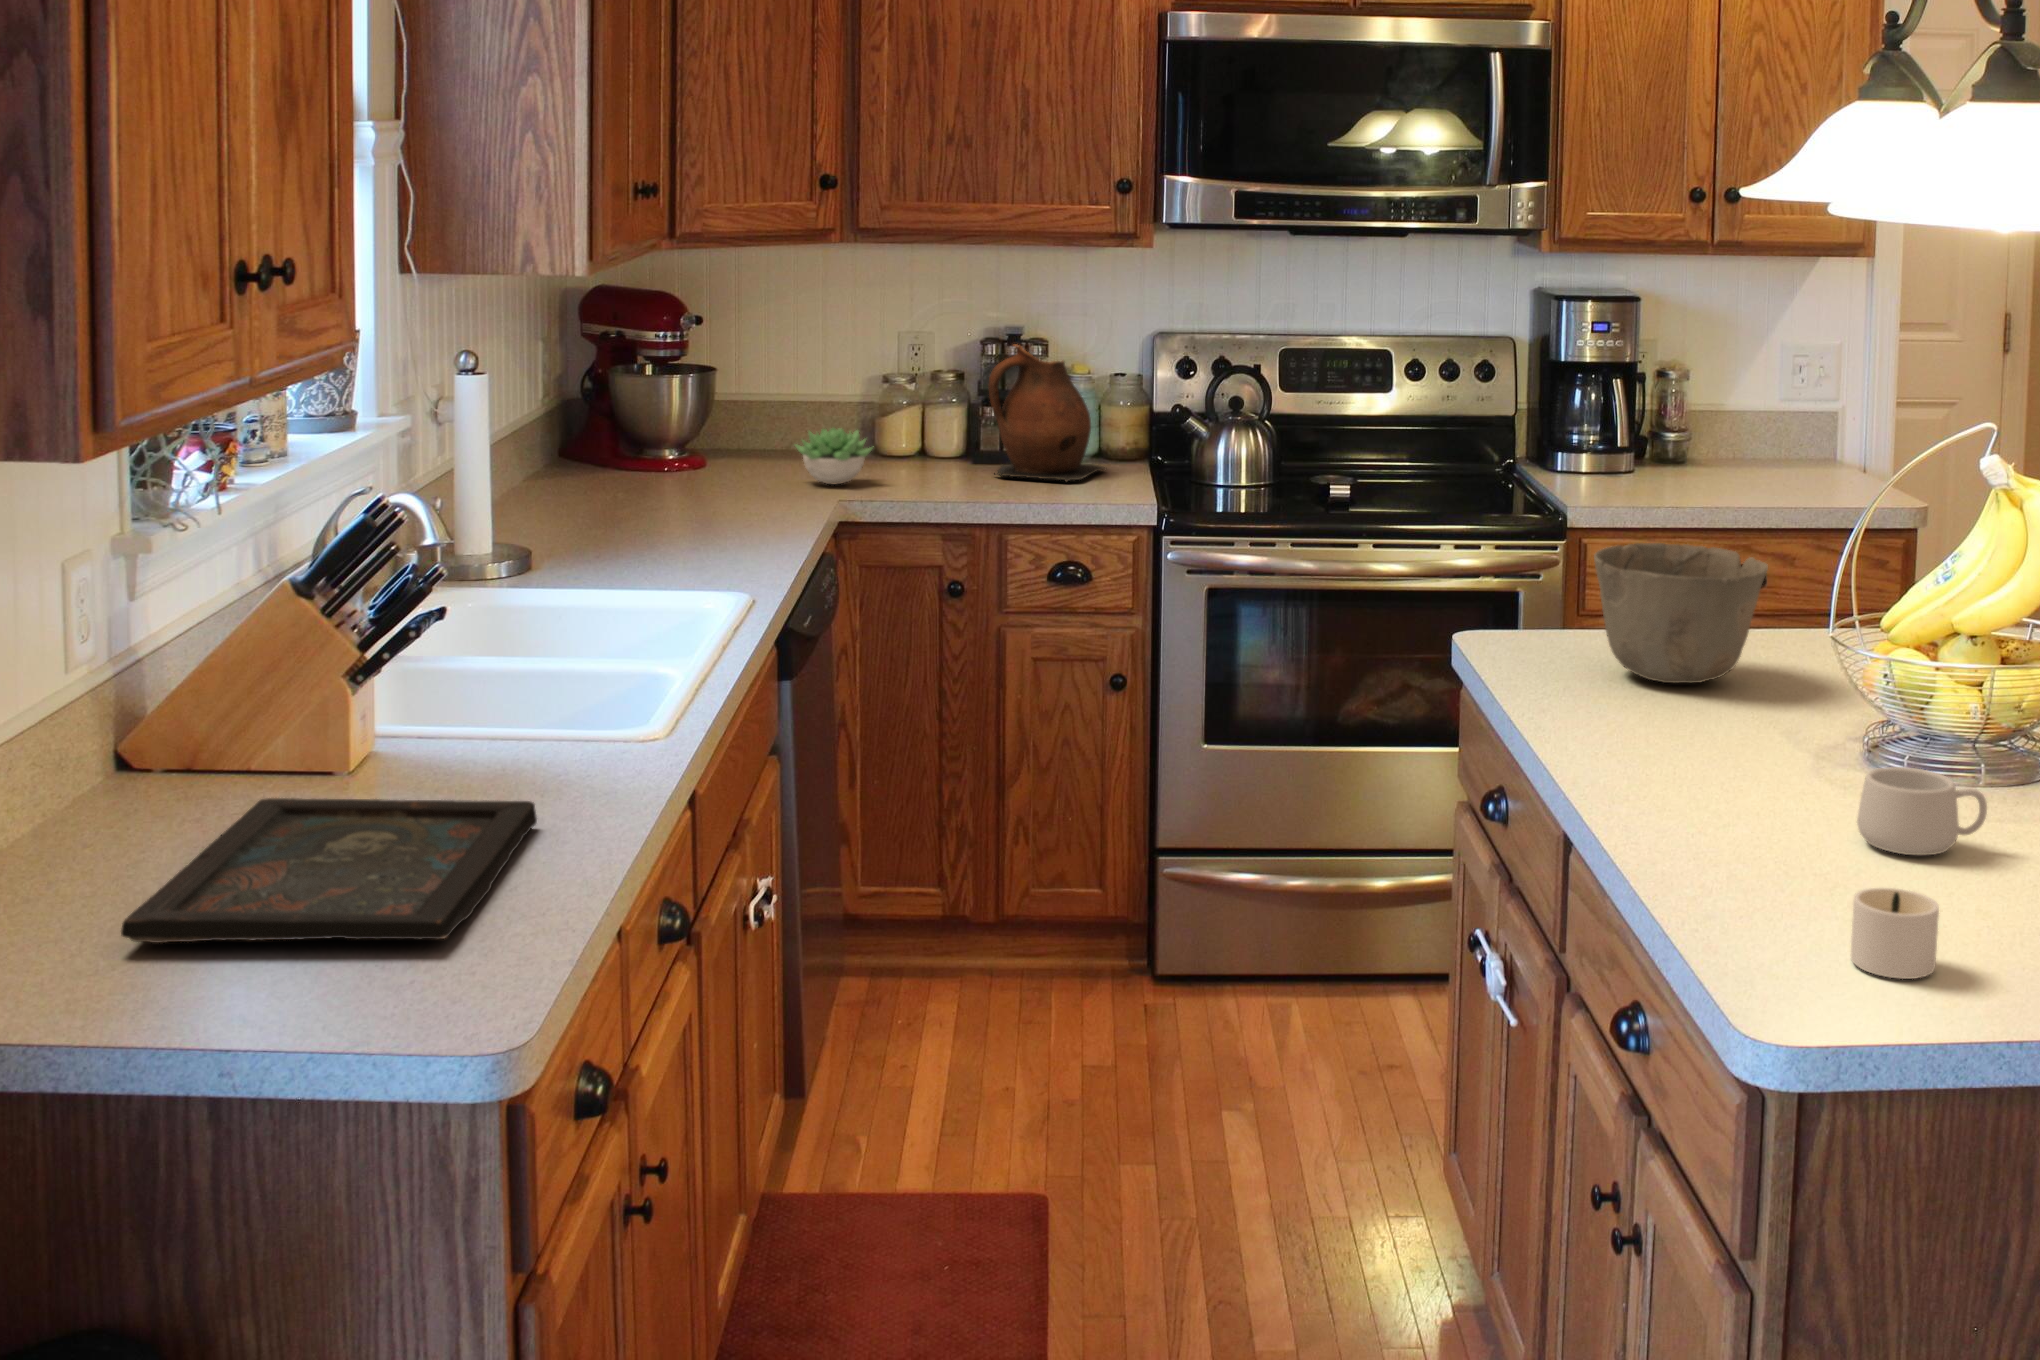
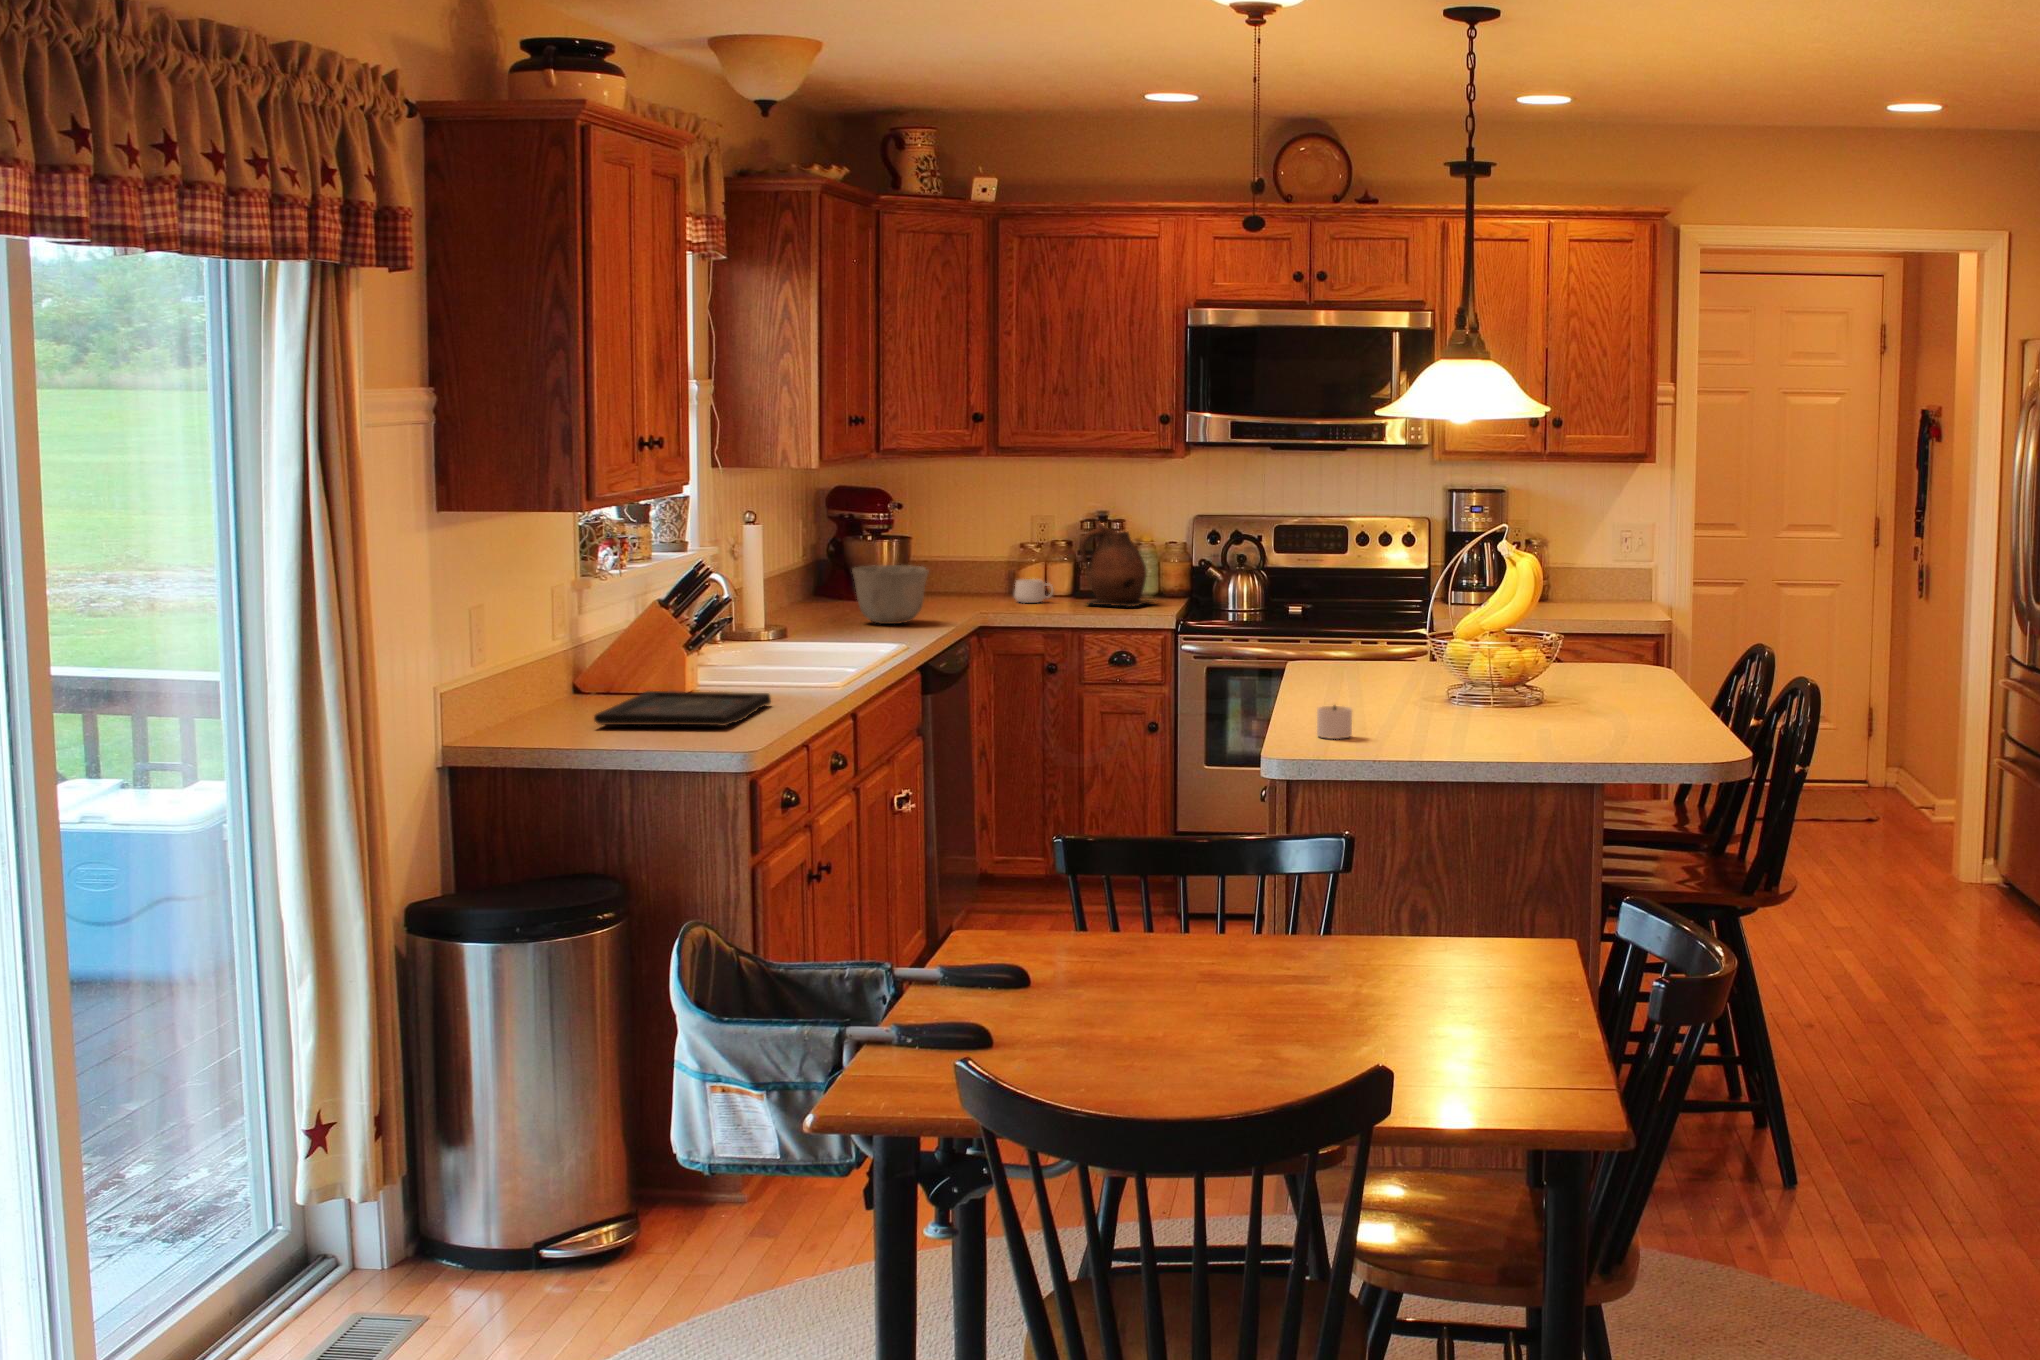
succulent plant: present [795,428,872,484] -> none [955,571,1004,607]
ceramic bowl: present [1594,543,1768,683] -> present [852,565,929,624]
mug: present [1857,767,1987,855] -> present [1014,579,1053,603]

